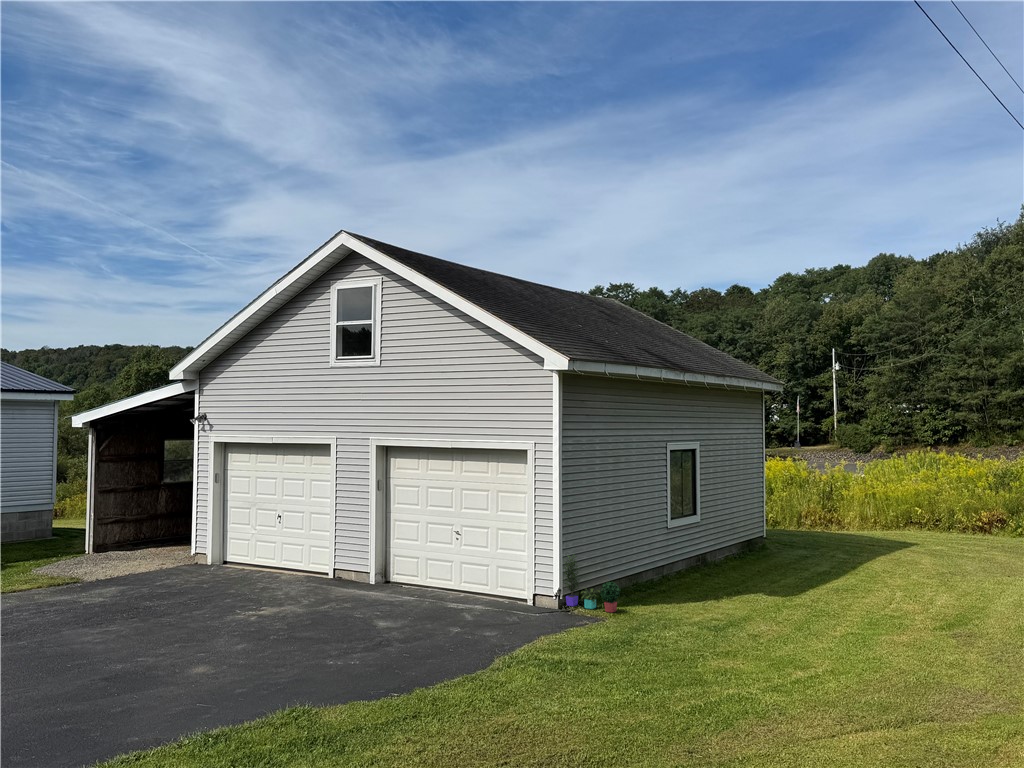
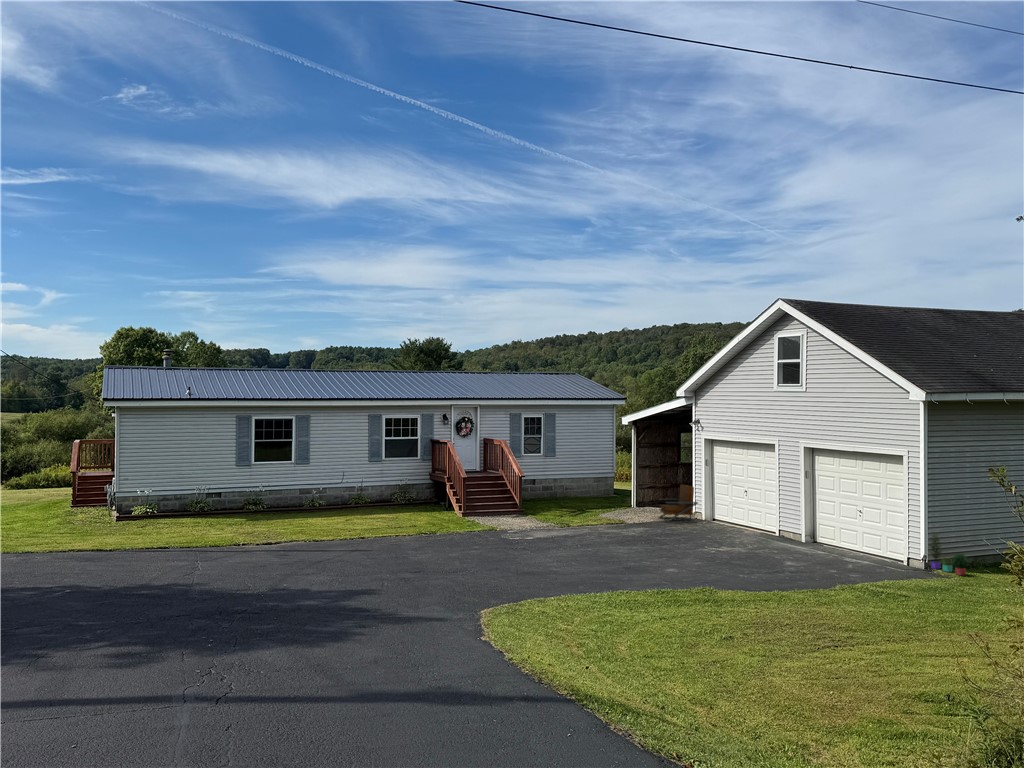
lounge chair: none [134,513,203,577] -> present [659,485,698,523]

